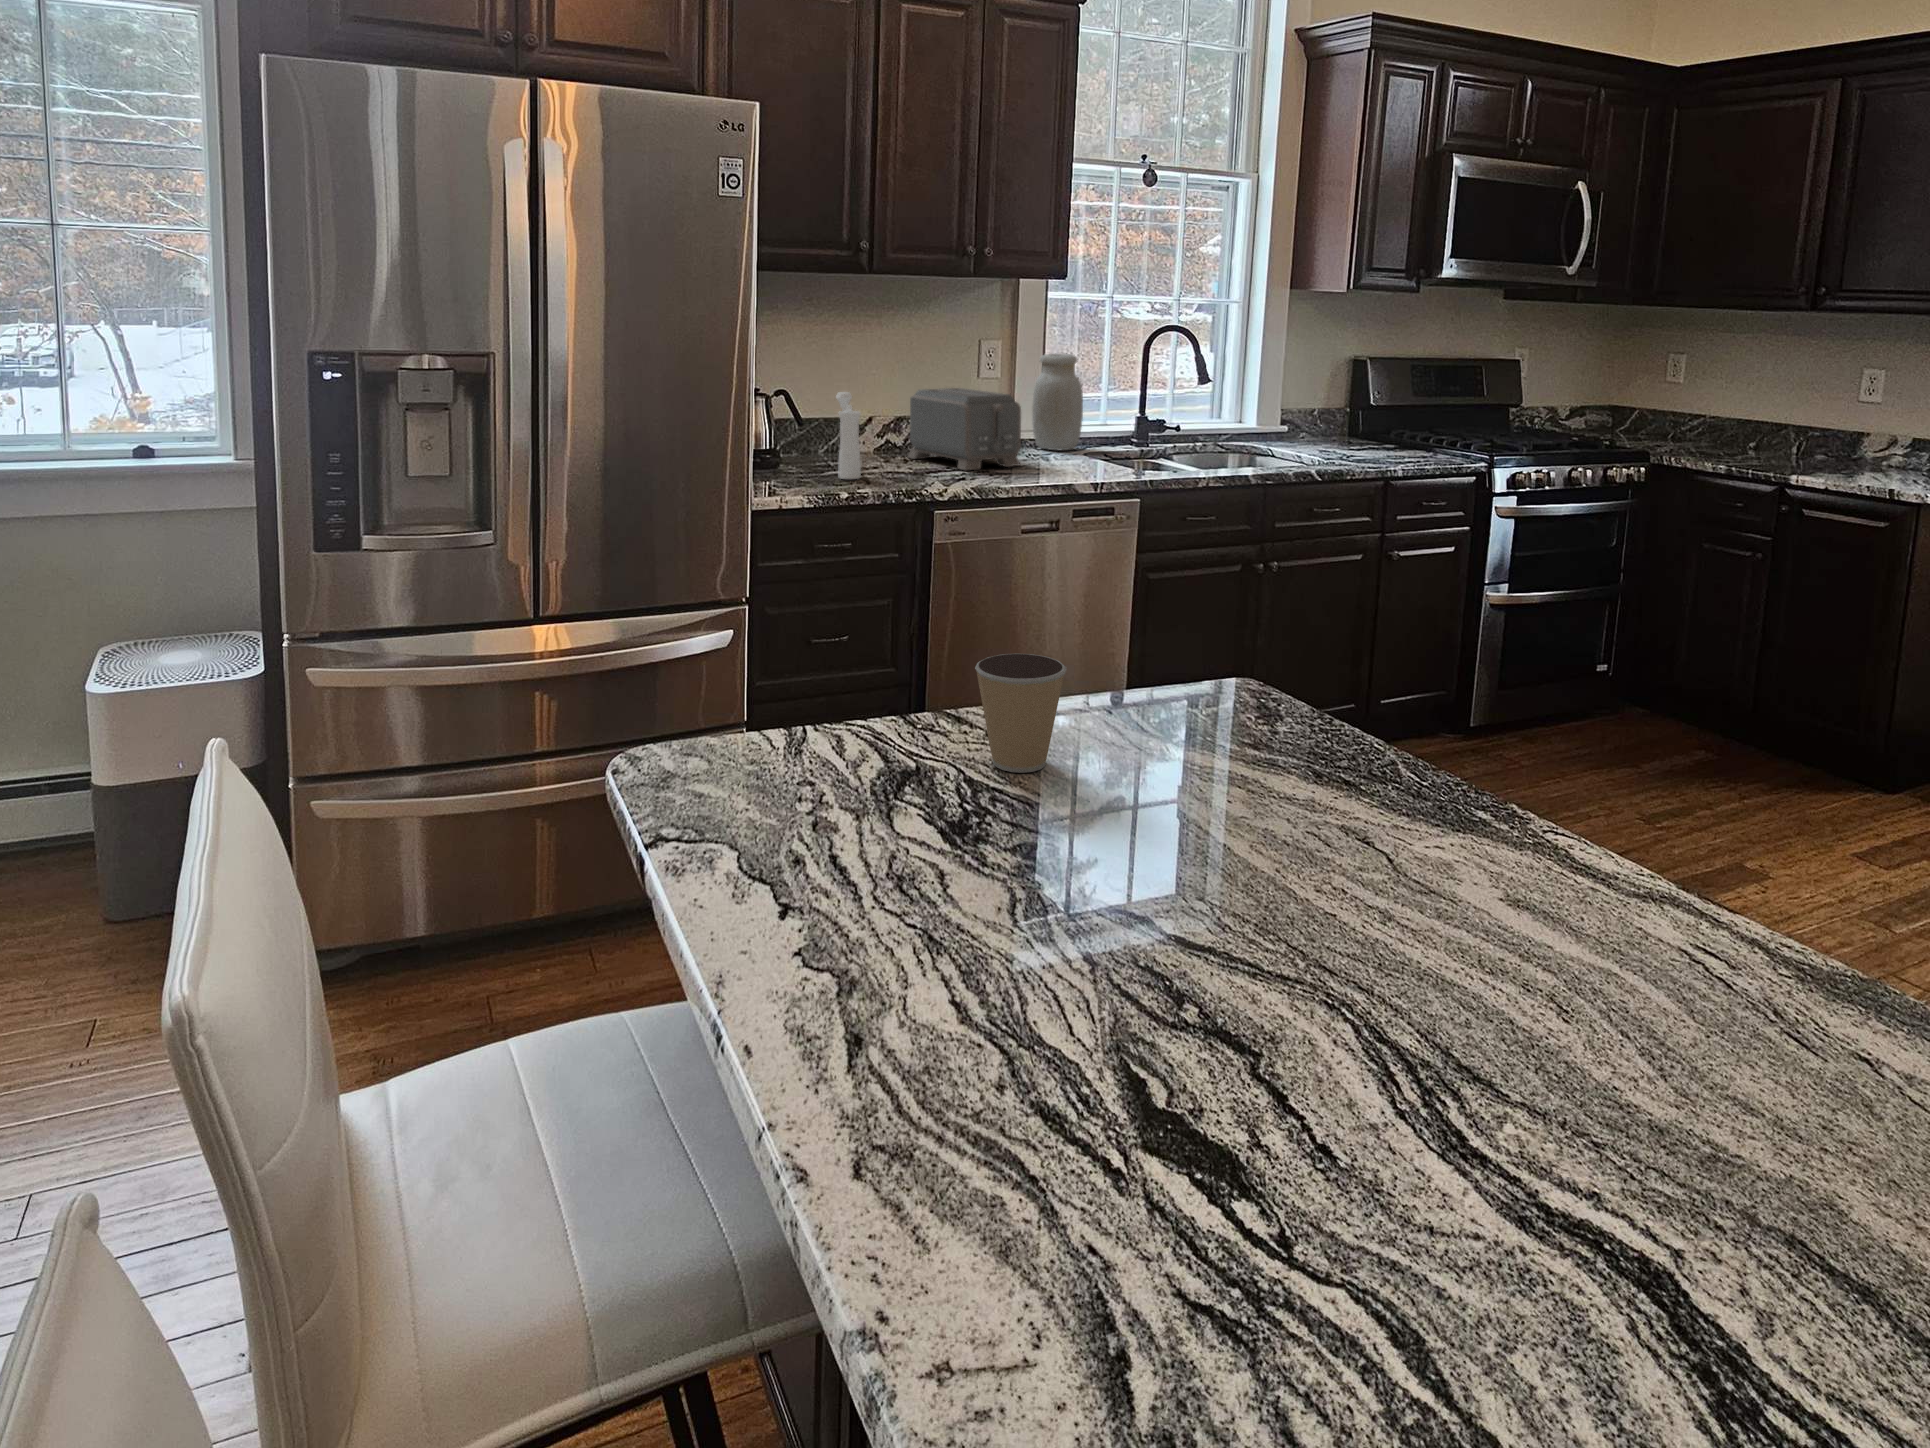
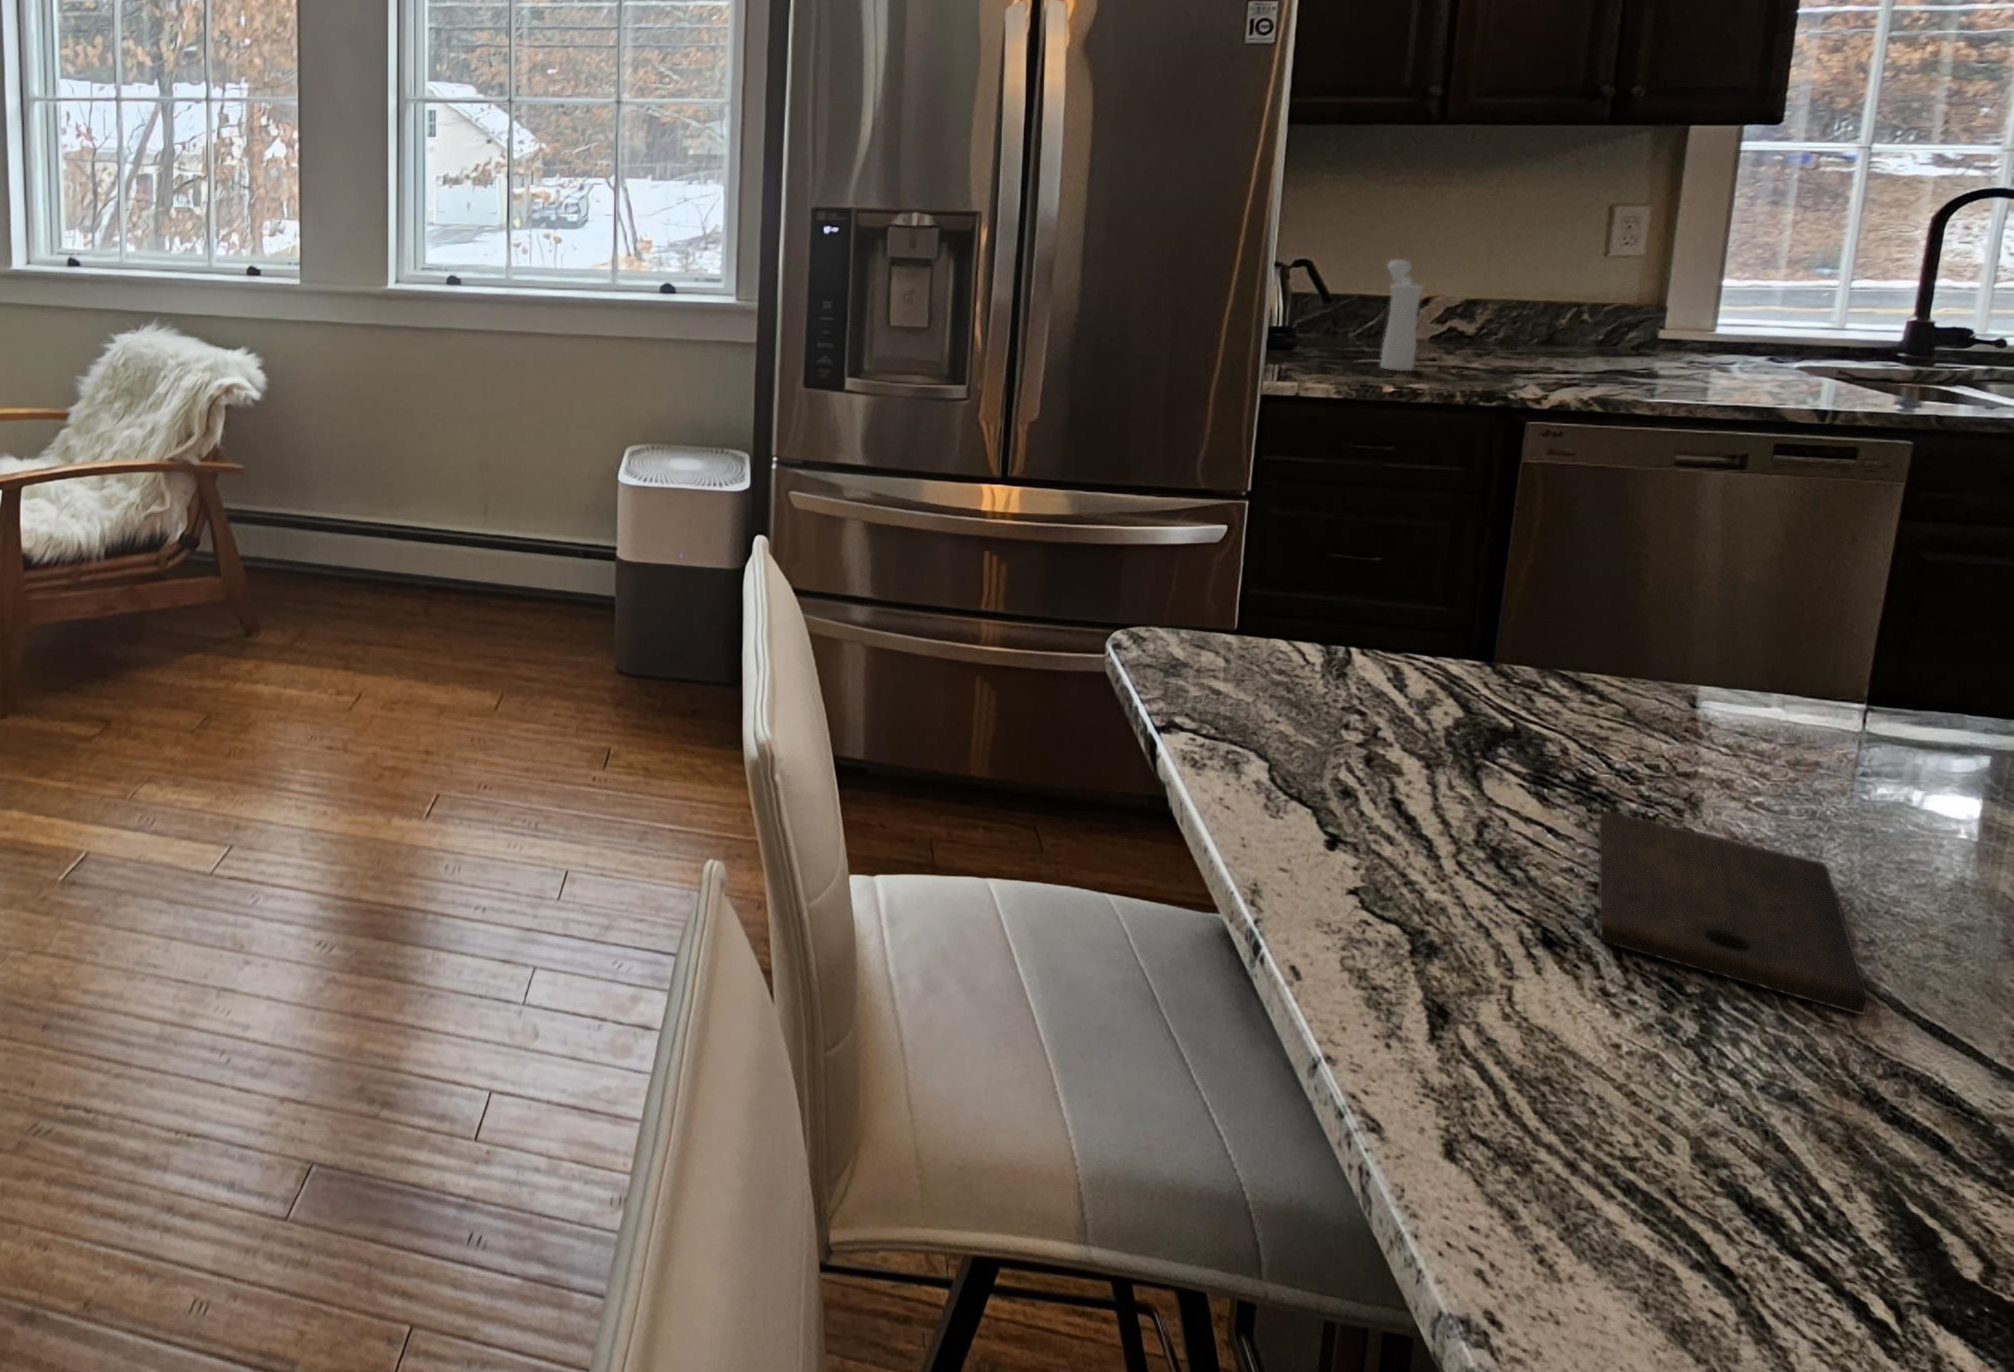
jar: present [1032,354,1083,450] -> none [1702,224,1805,362]
toaster: present [908,388,1021,470] -> none [1483,264,1688,376]
coffee cup: present [975,654,1067,773] -> none [1627,611,1791,774]
cutting board: none [963,822,1113,936] -> present [1598,811,1868,1014]

